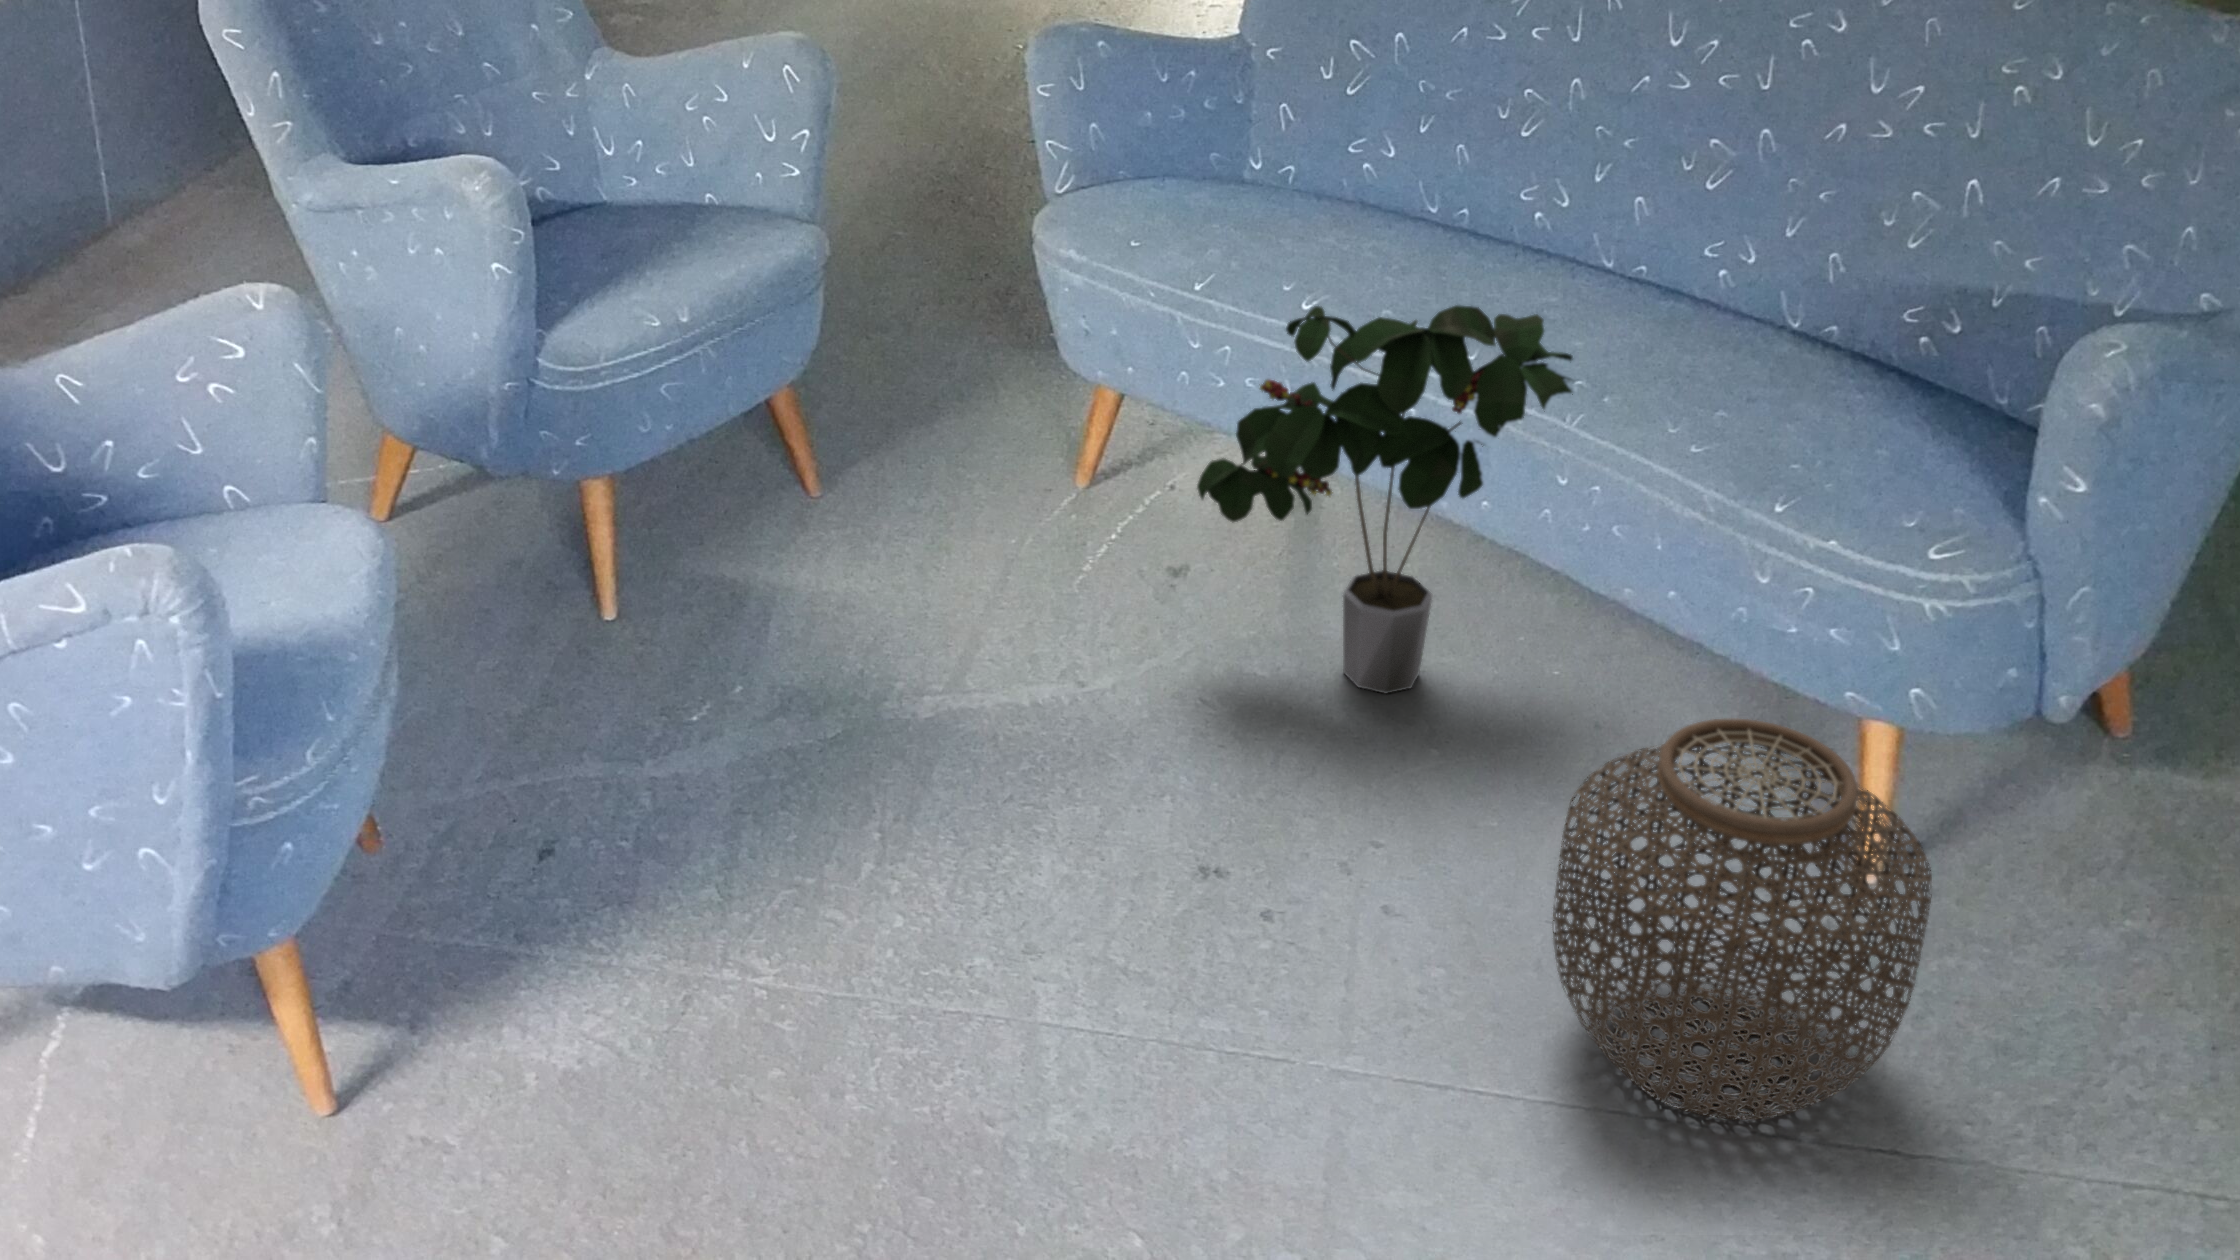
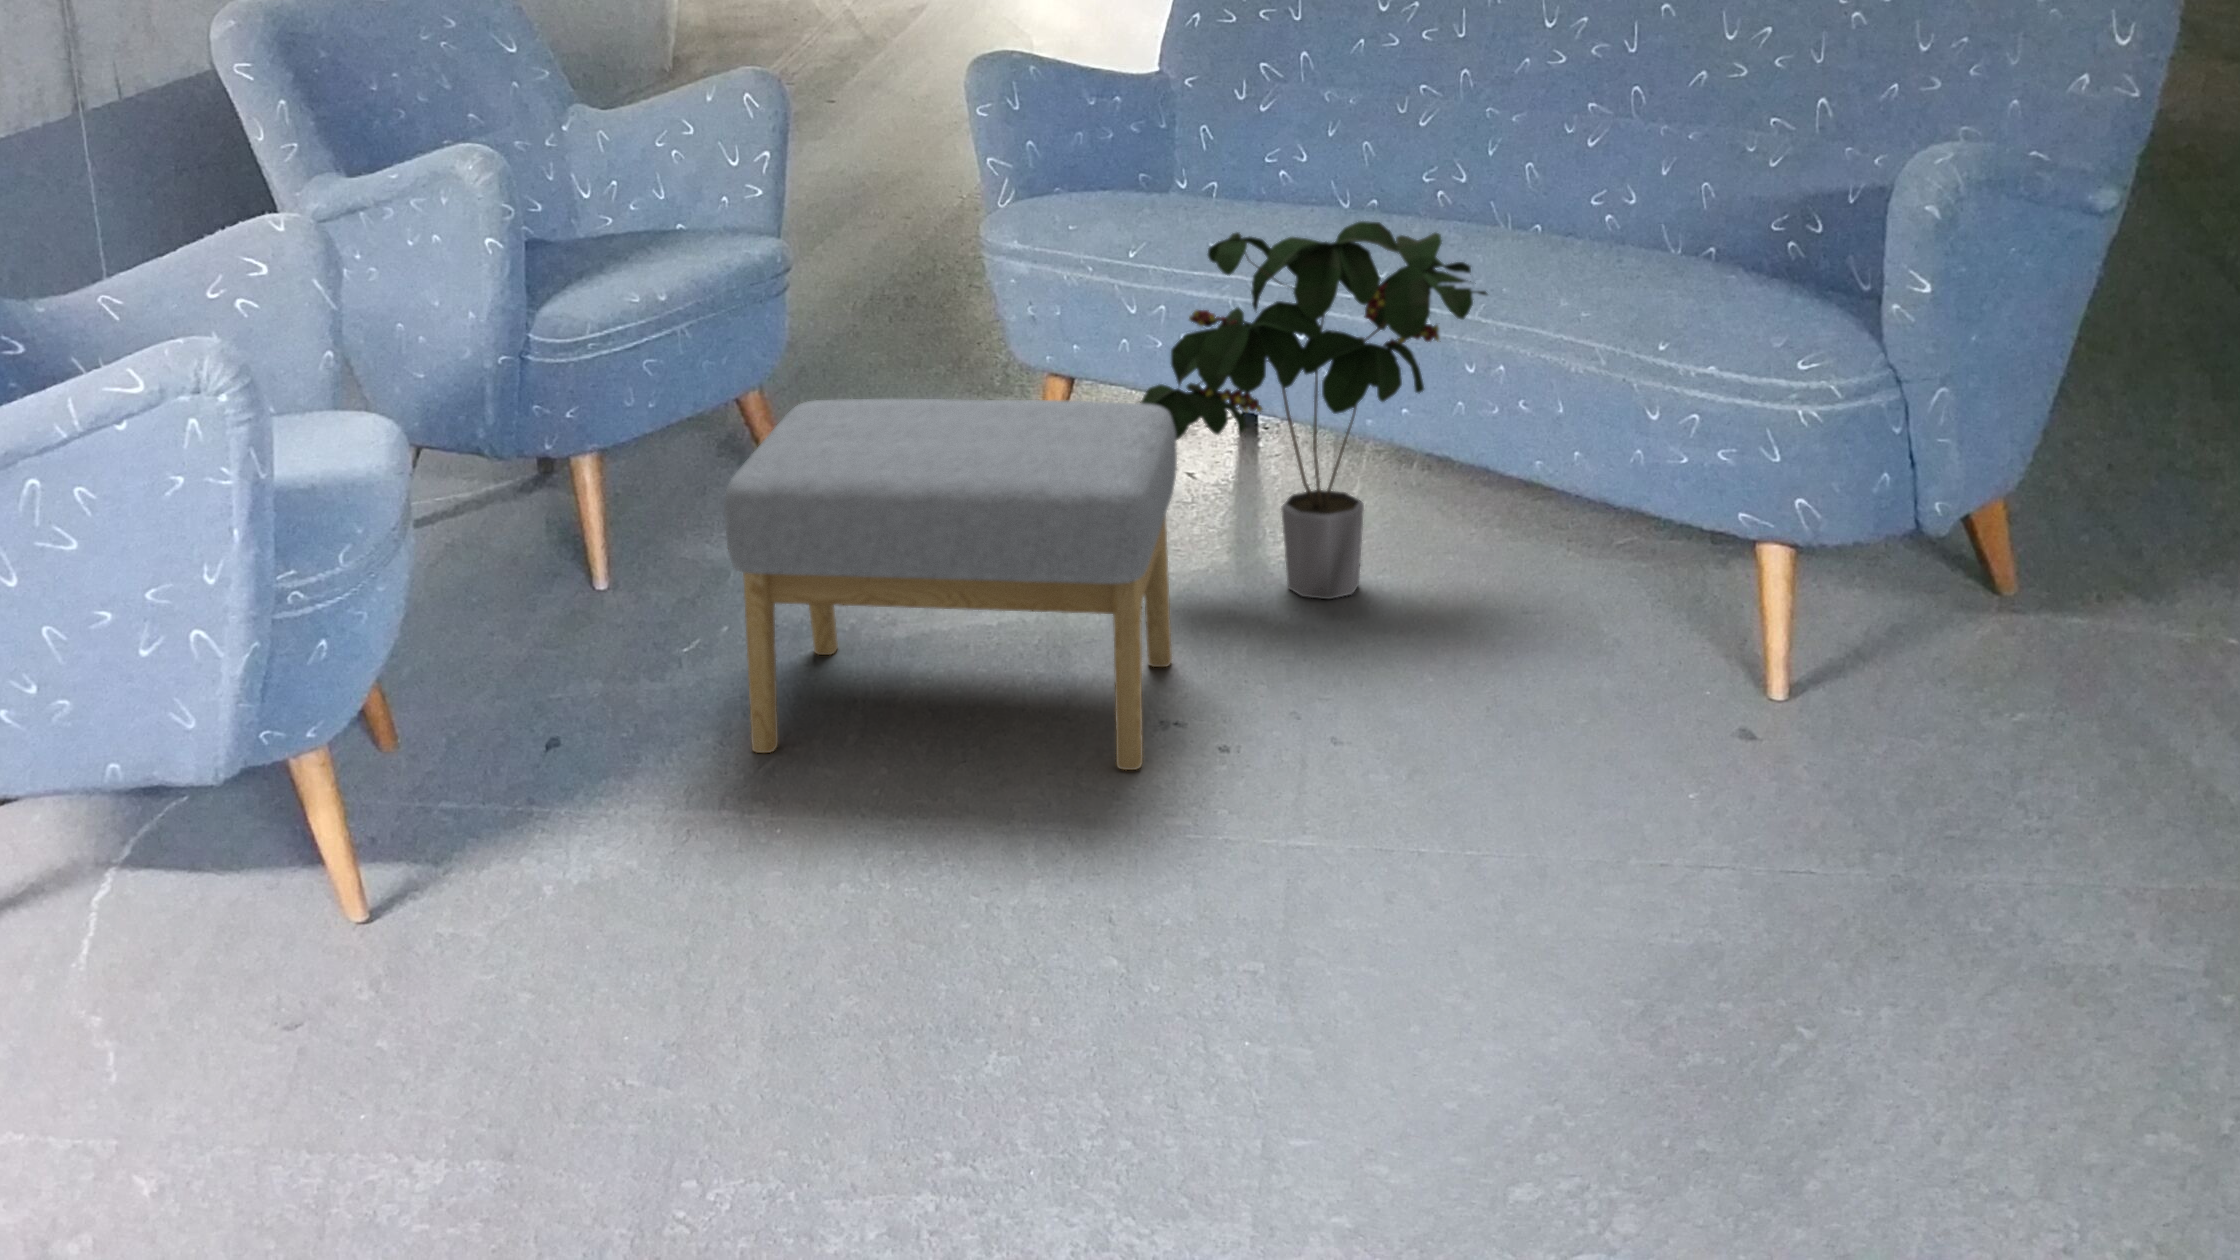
footstool: none [741,480,1237,943] -> present [724,399,1177,770]
woven basket: present [1553,718,1932,1120] -> none [1482,485,1817,853]

